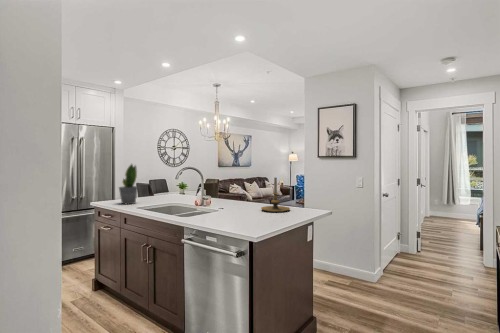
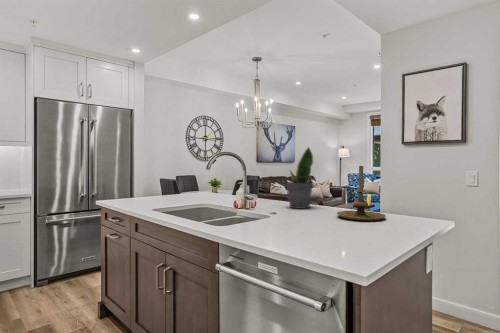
potted plant: present [119,164,138,204] -> present [286,148,313,209]

